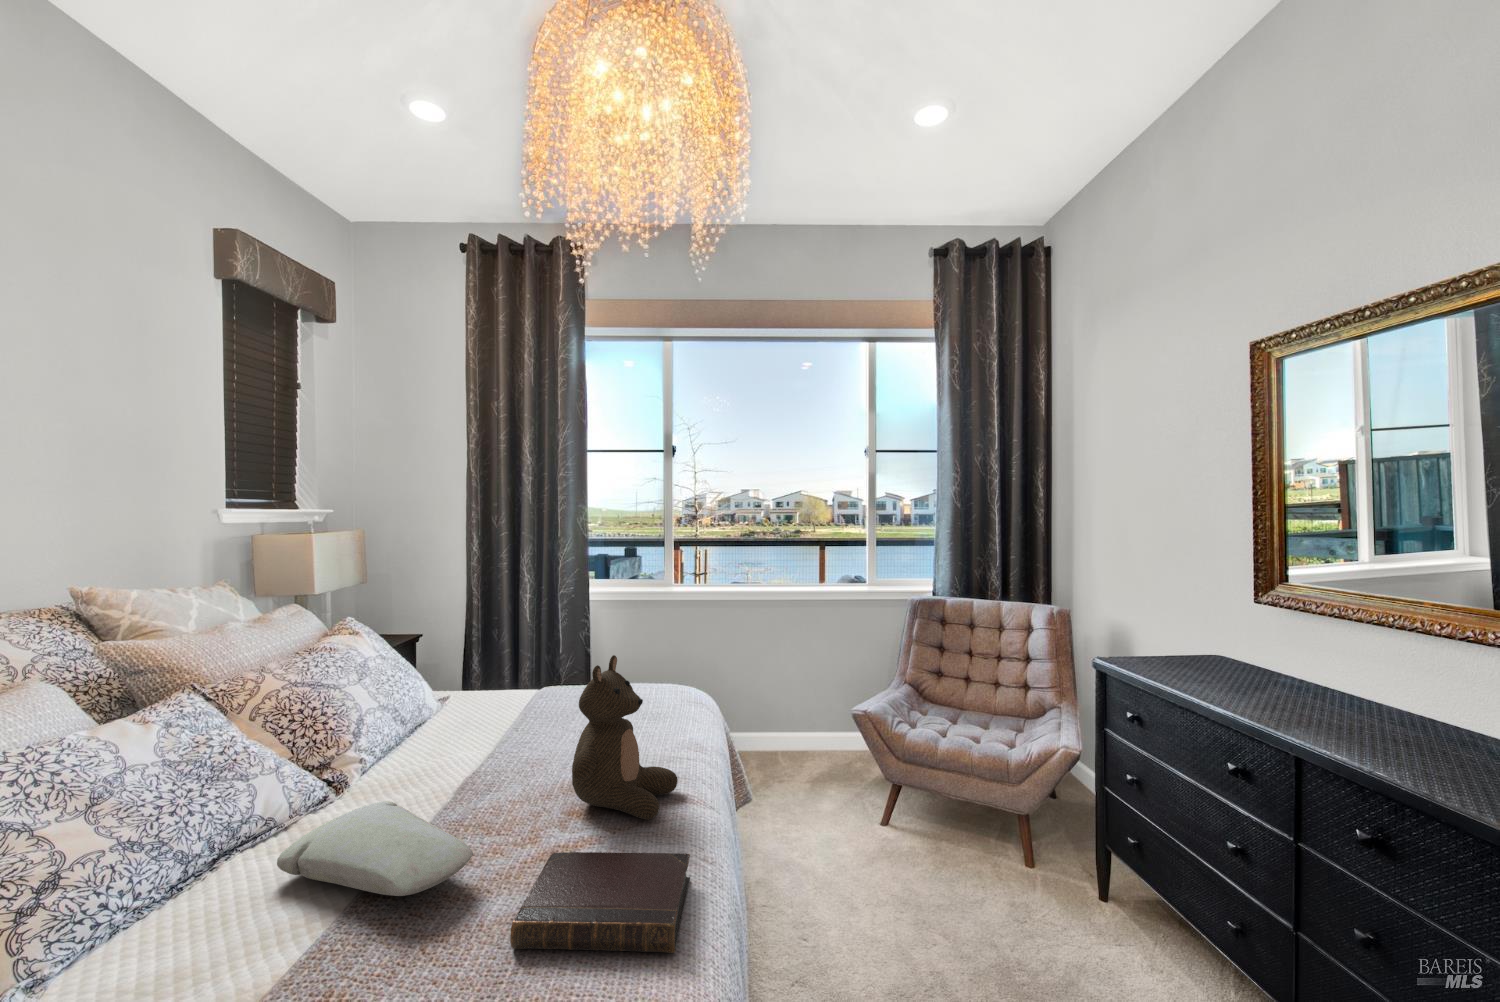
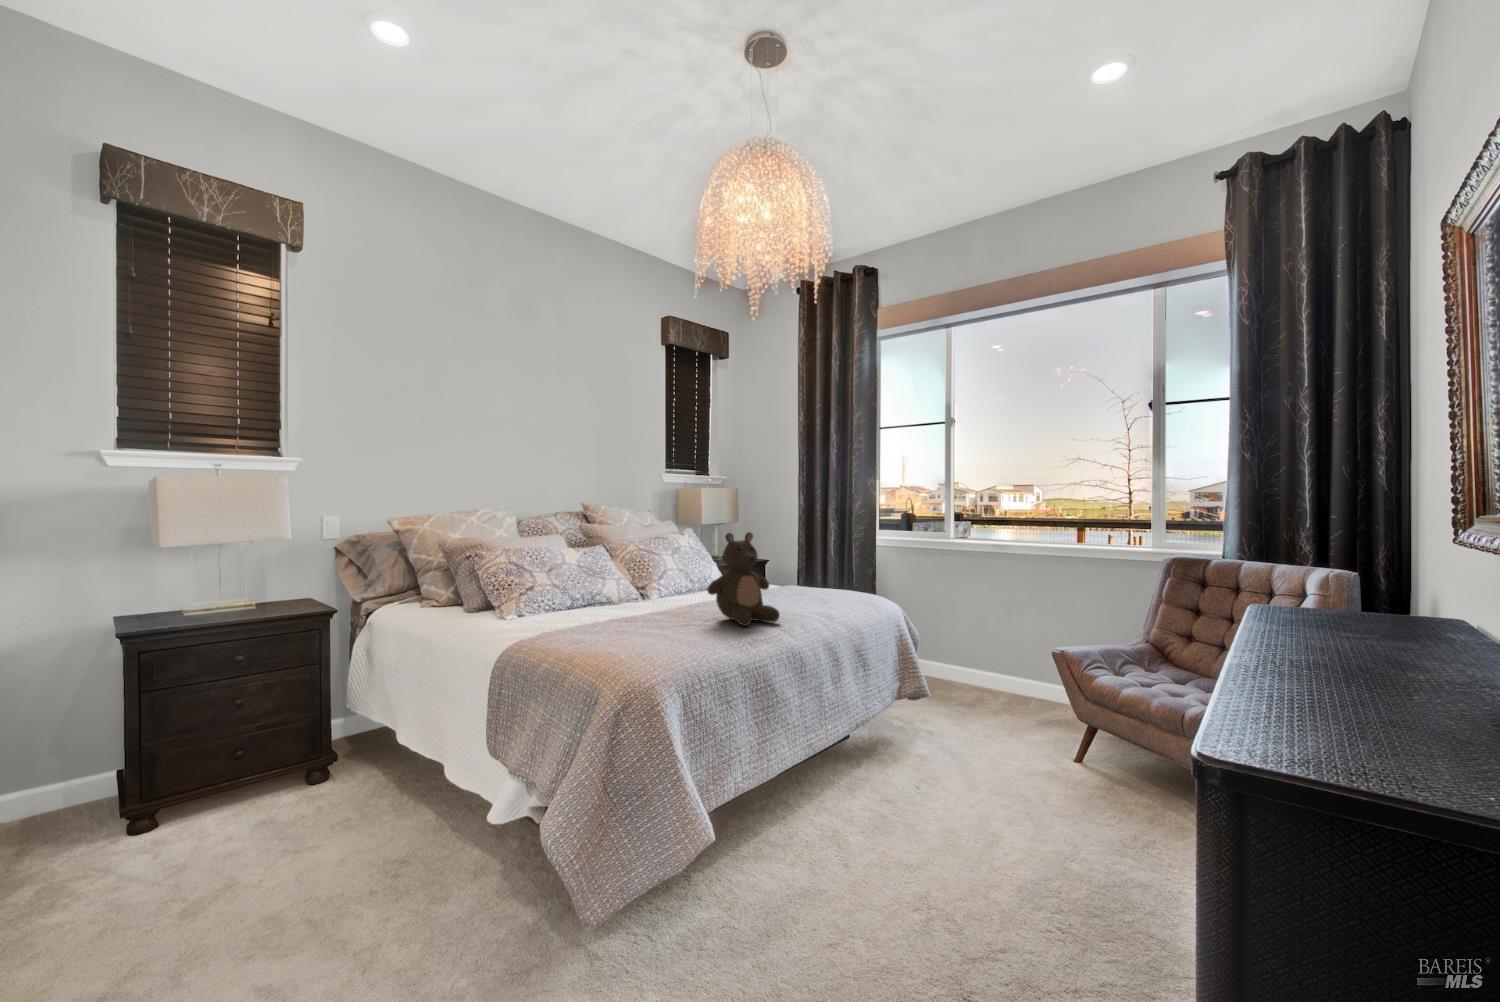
pillow: present [277,801,473,896] -> none [587,591,645,617]
book: present [510,852,690,953] -> none [625,617,725,650]

